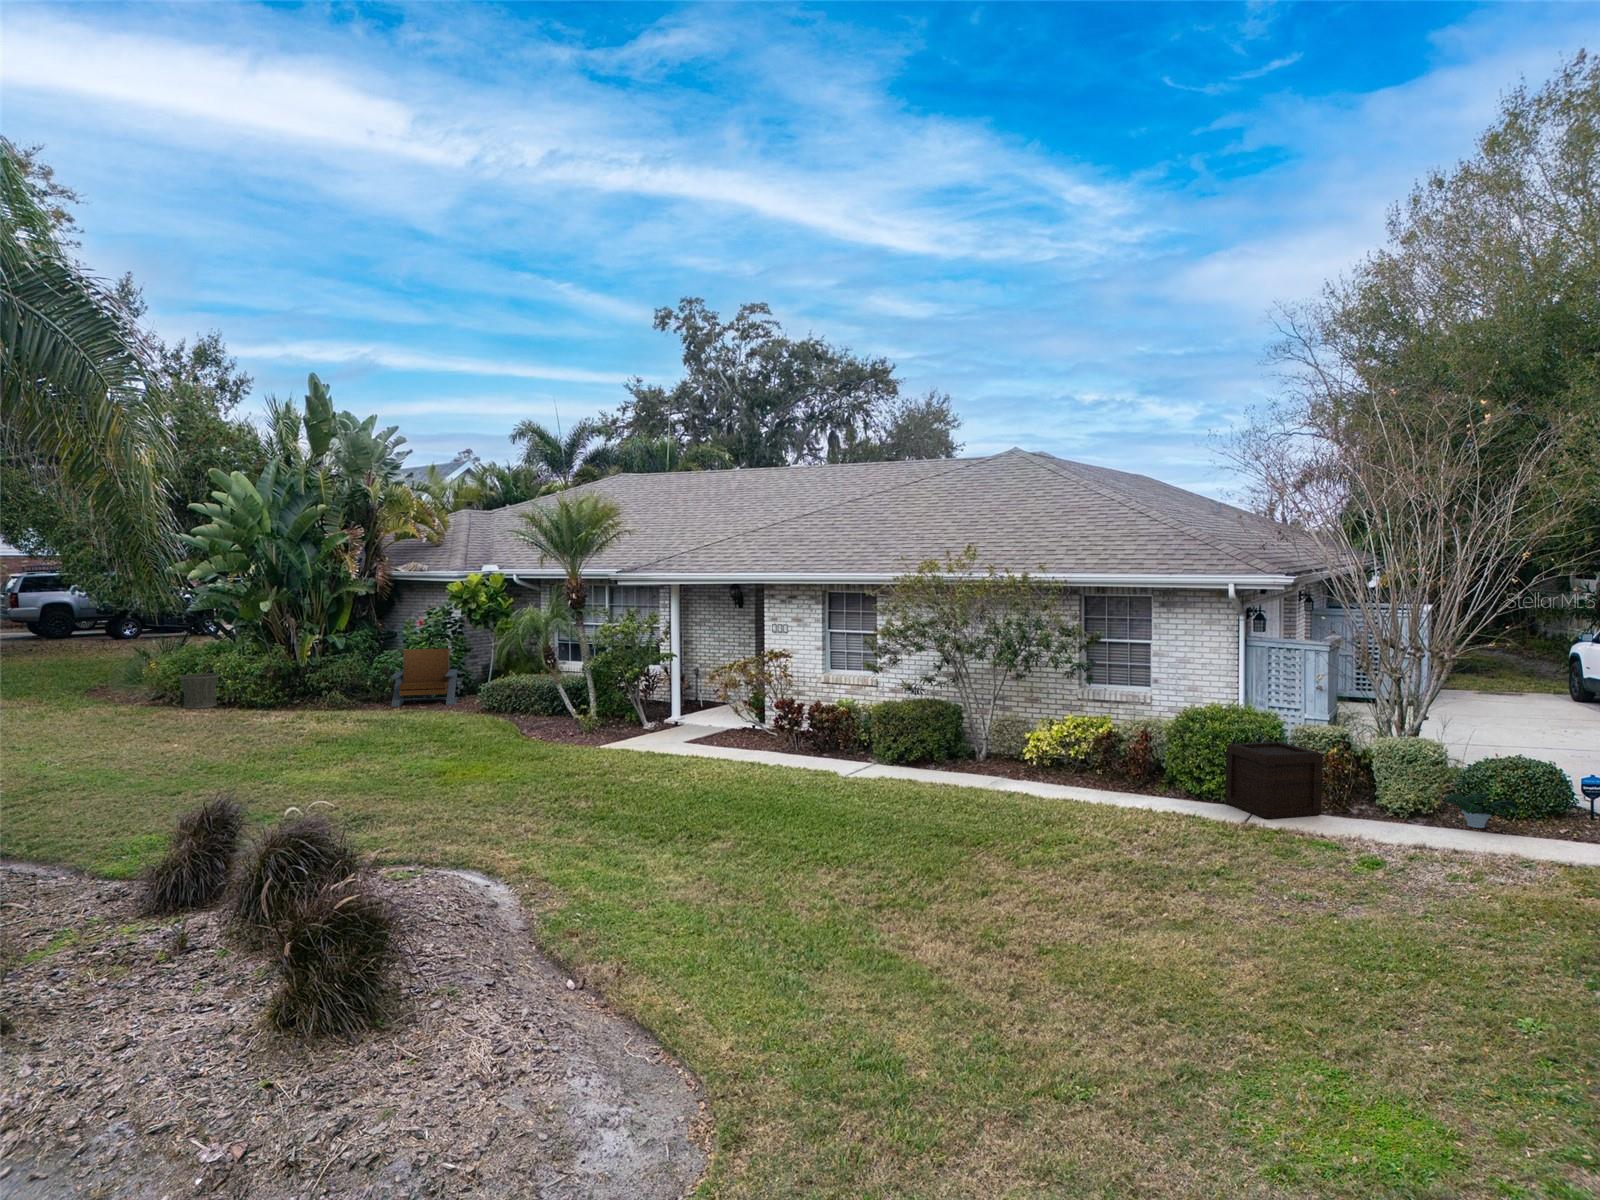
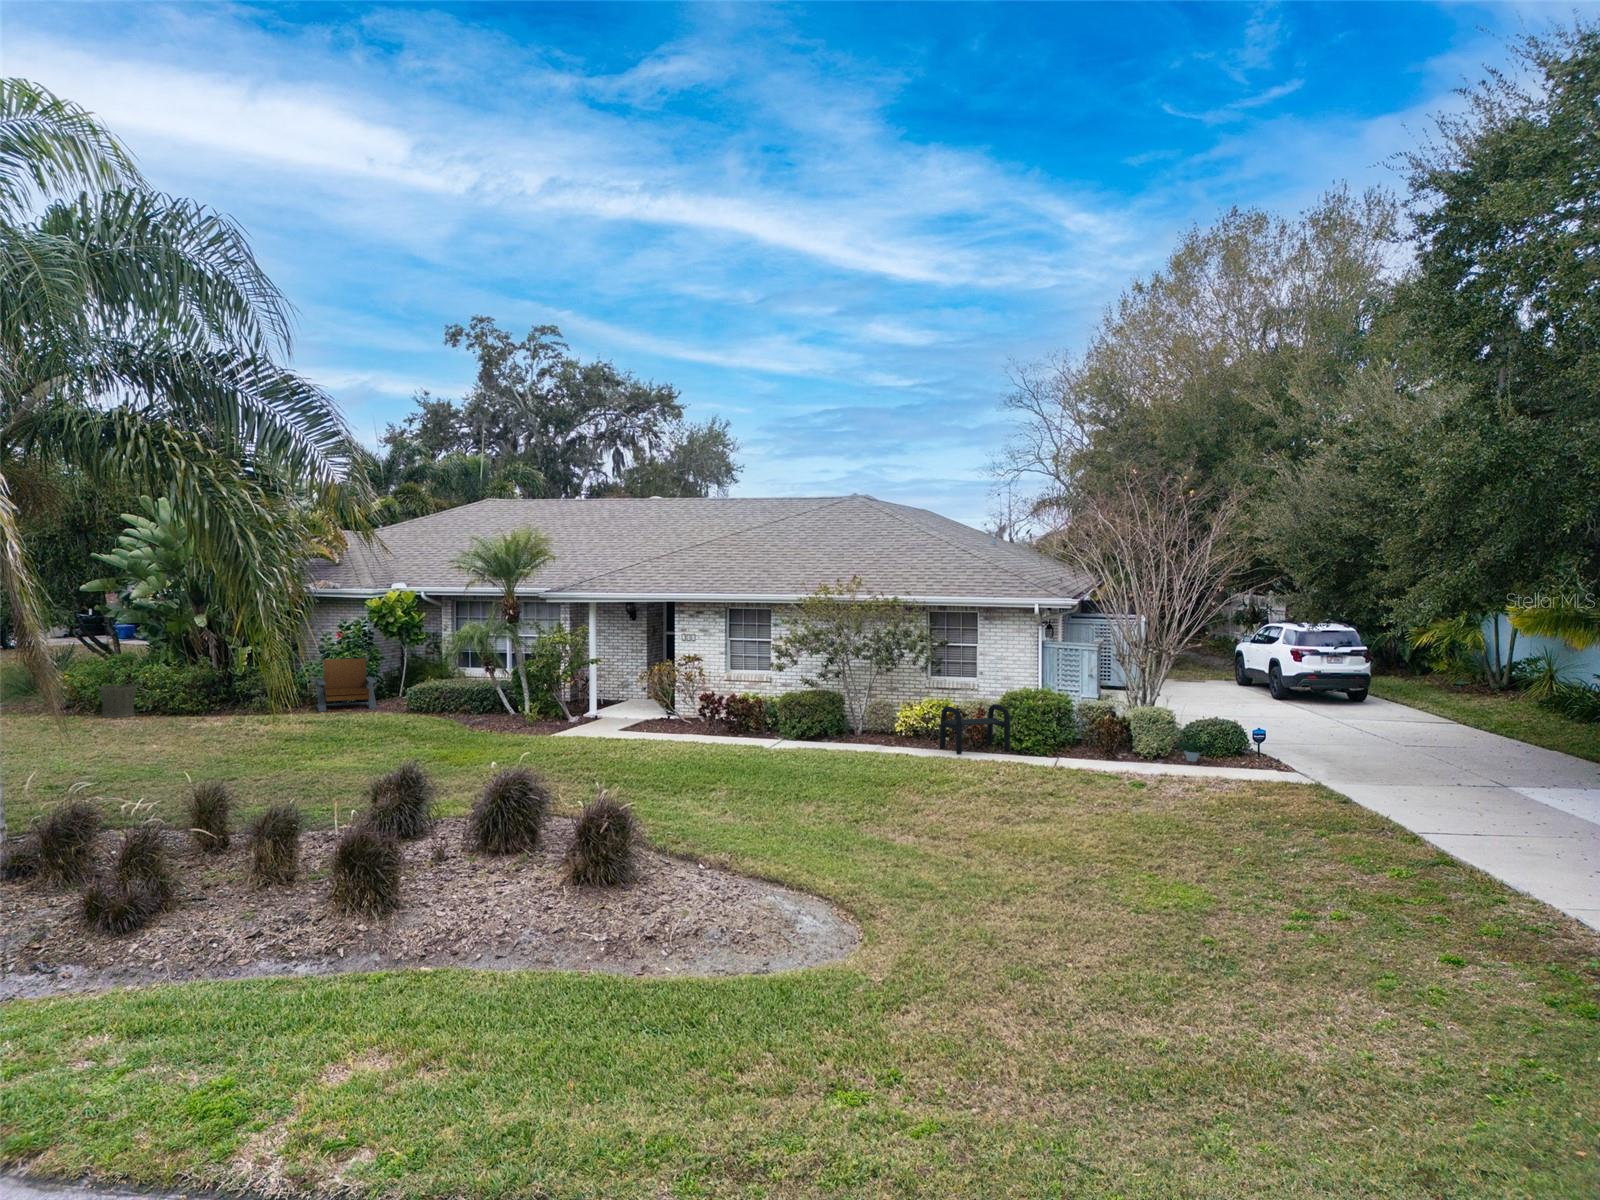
bench: none [1077,725,1179,797] -> present [940,704,1010,754]
wooden crate: present [1225,742,1323,819] -> none [1041,712,1103,762]

